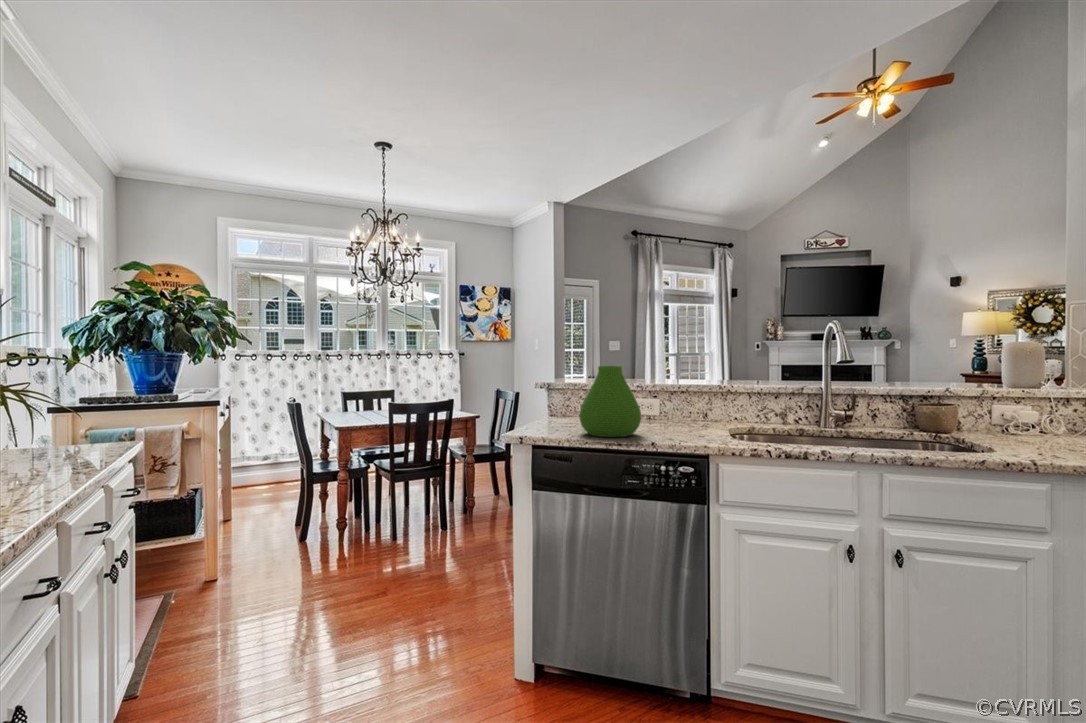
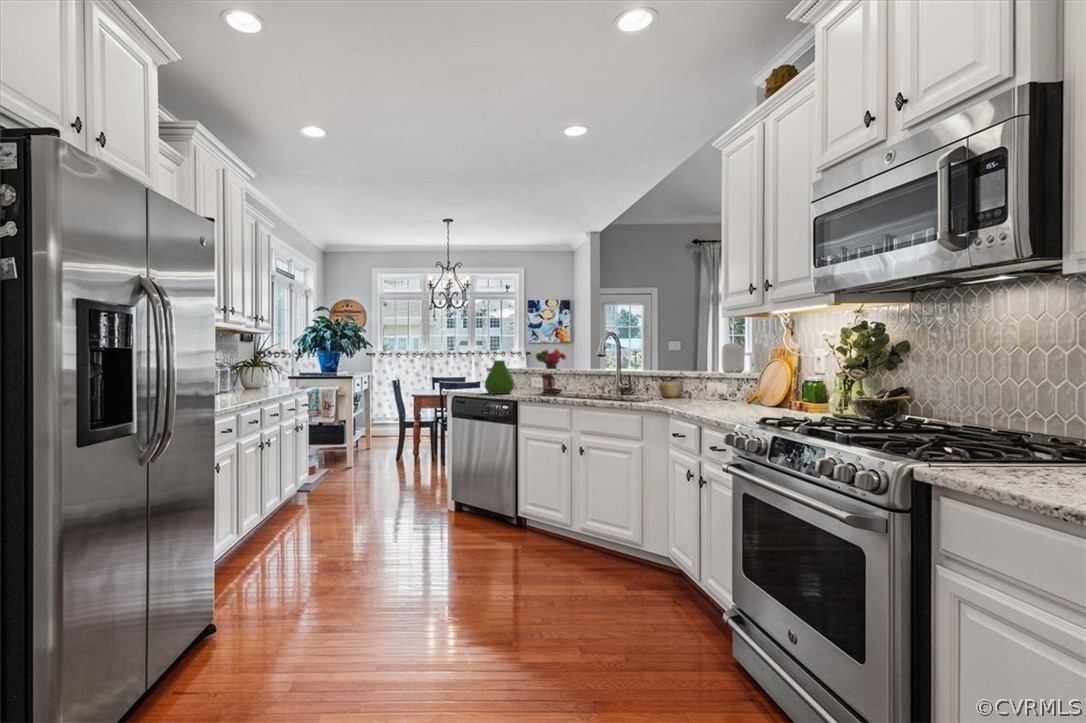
flower arrangement: none [650,342,709,427] -> present [536,349,566,393]

